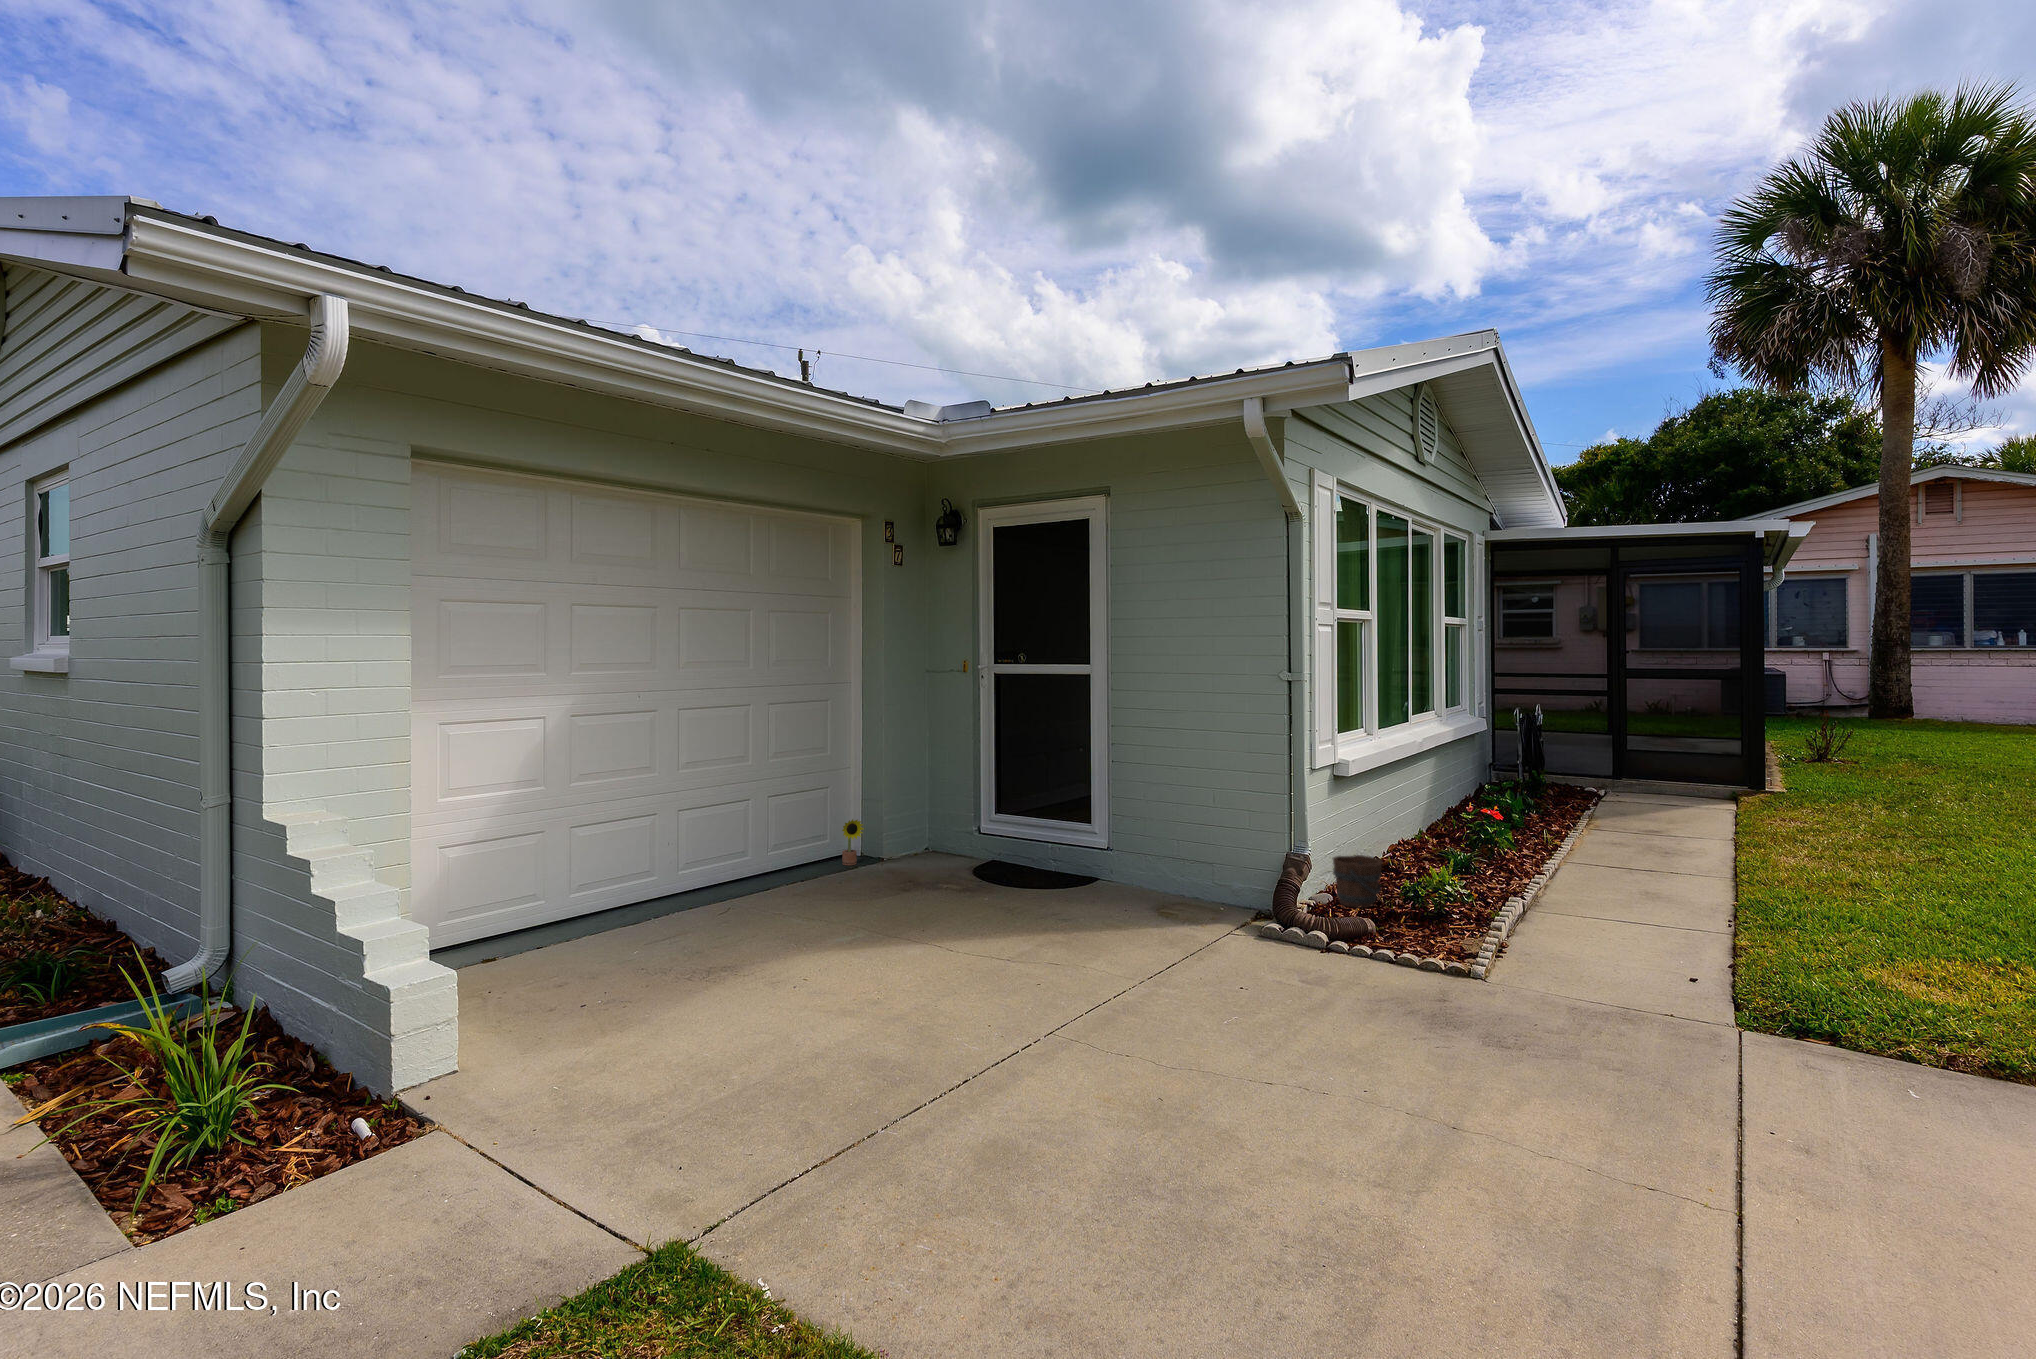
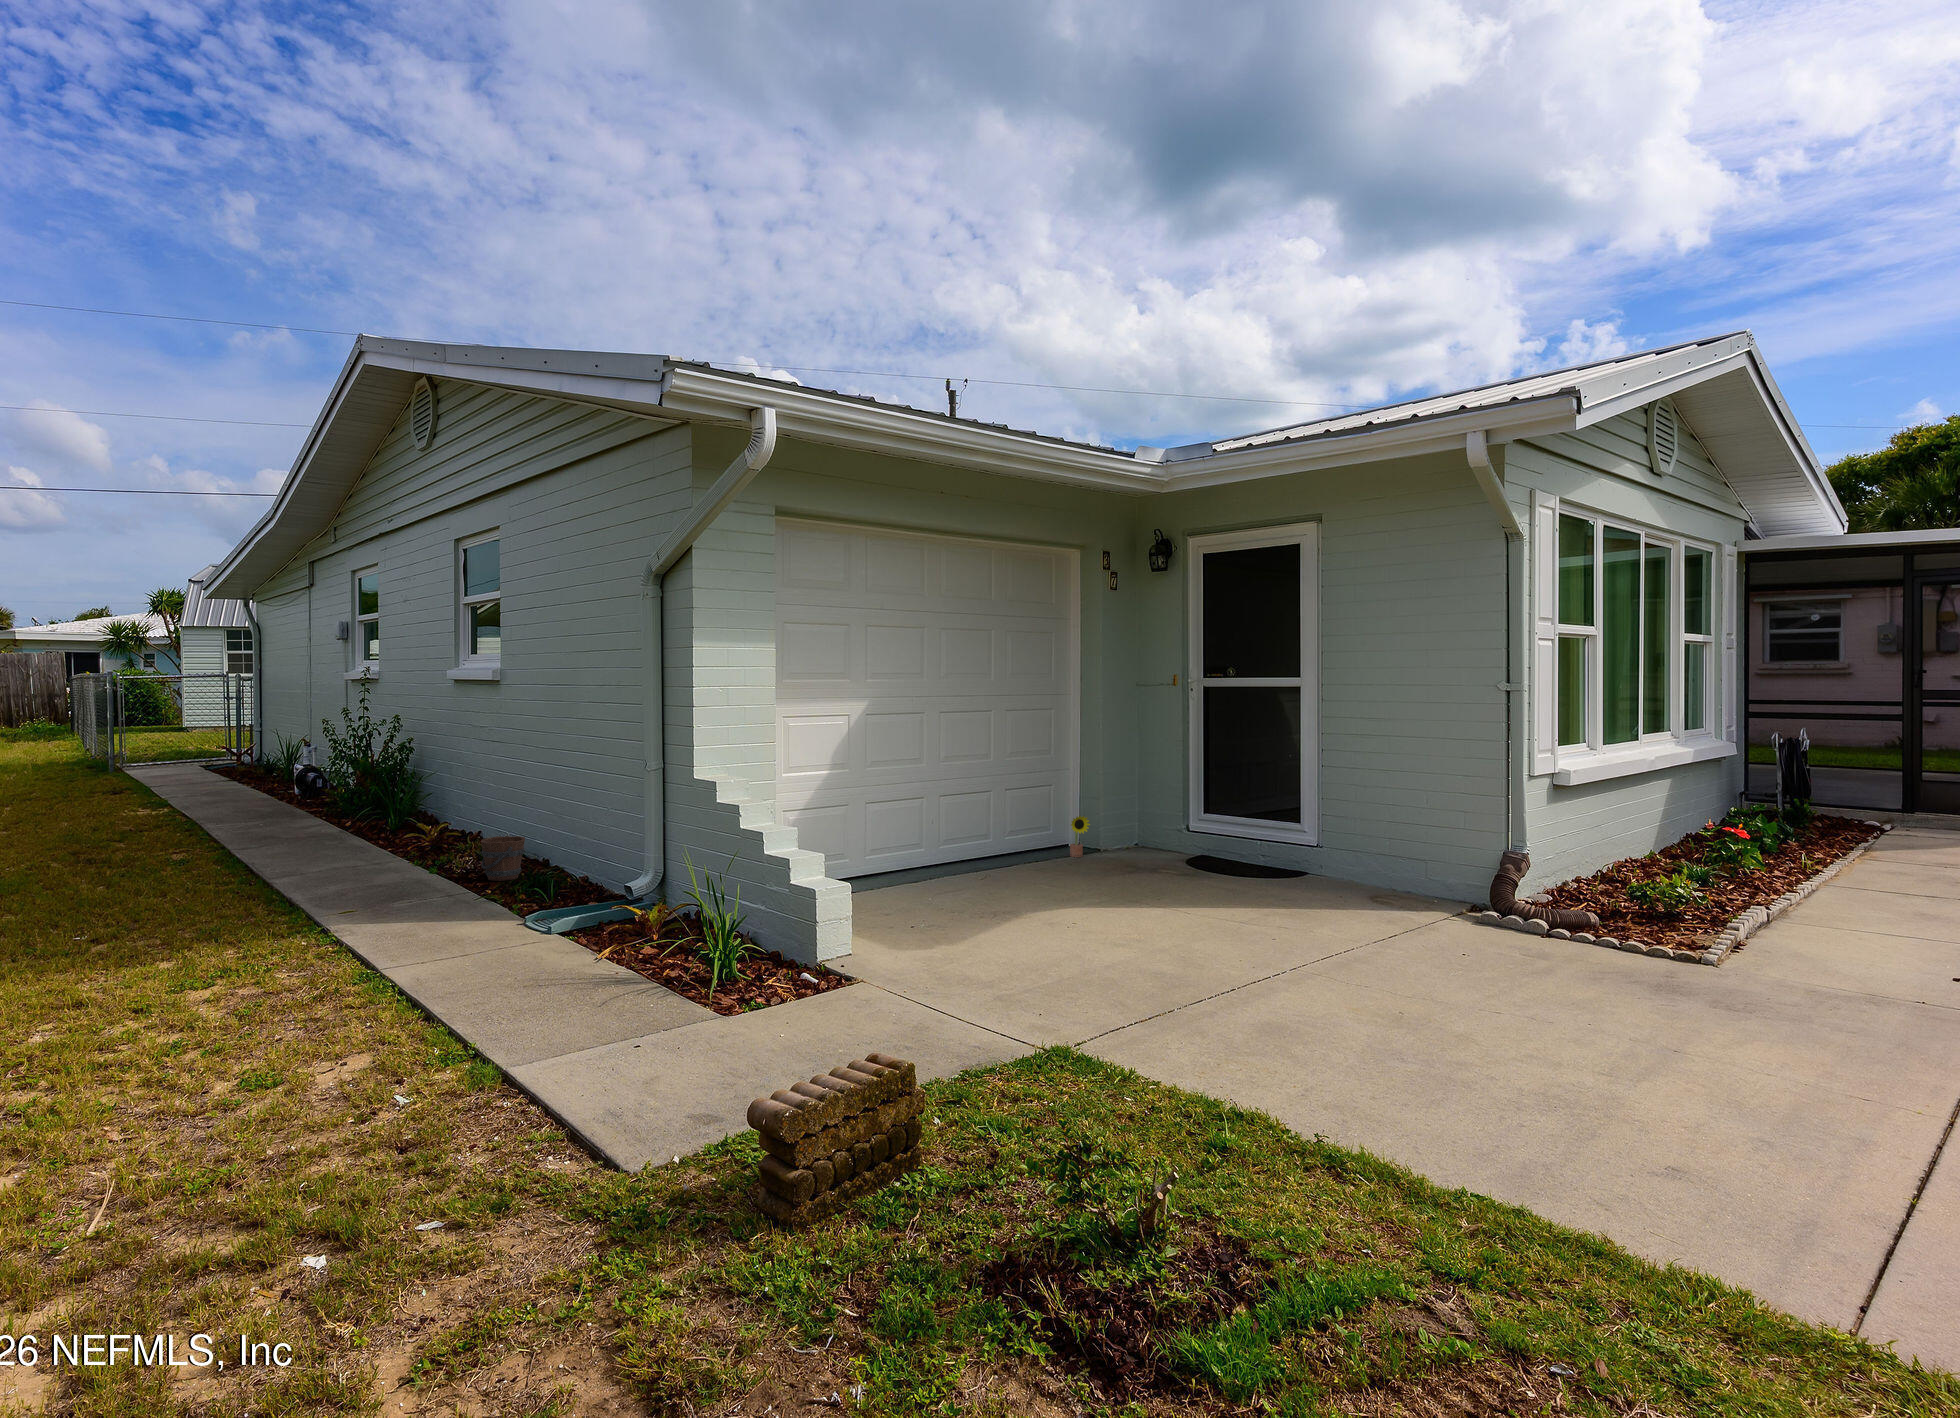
bucket: present [1332,855,1382,908] -> present [481,836,525,881]

